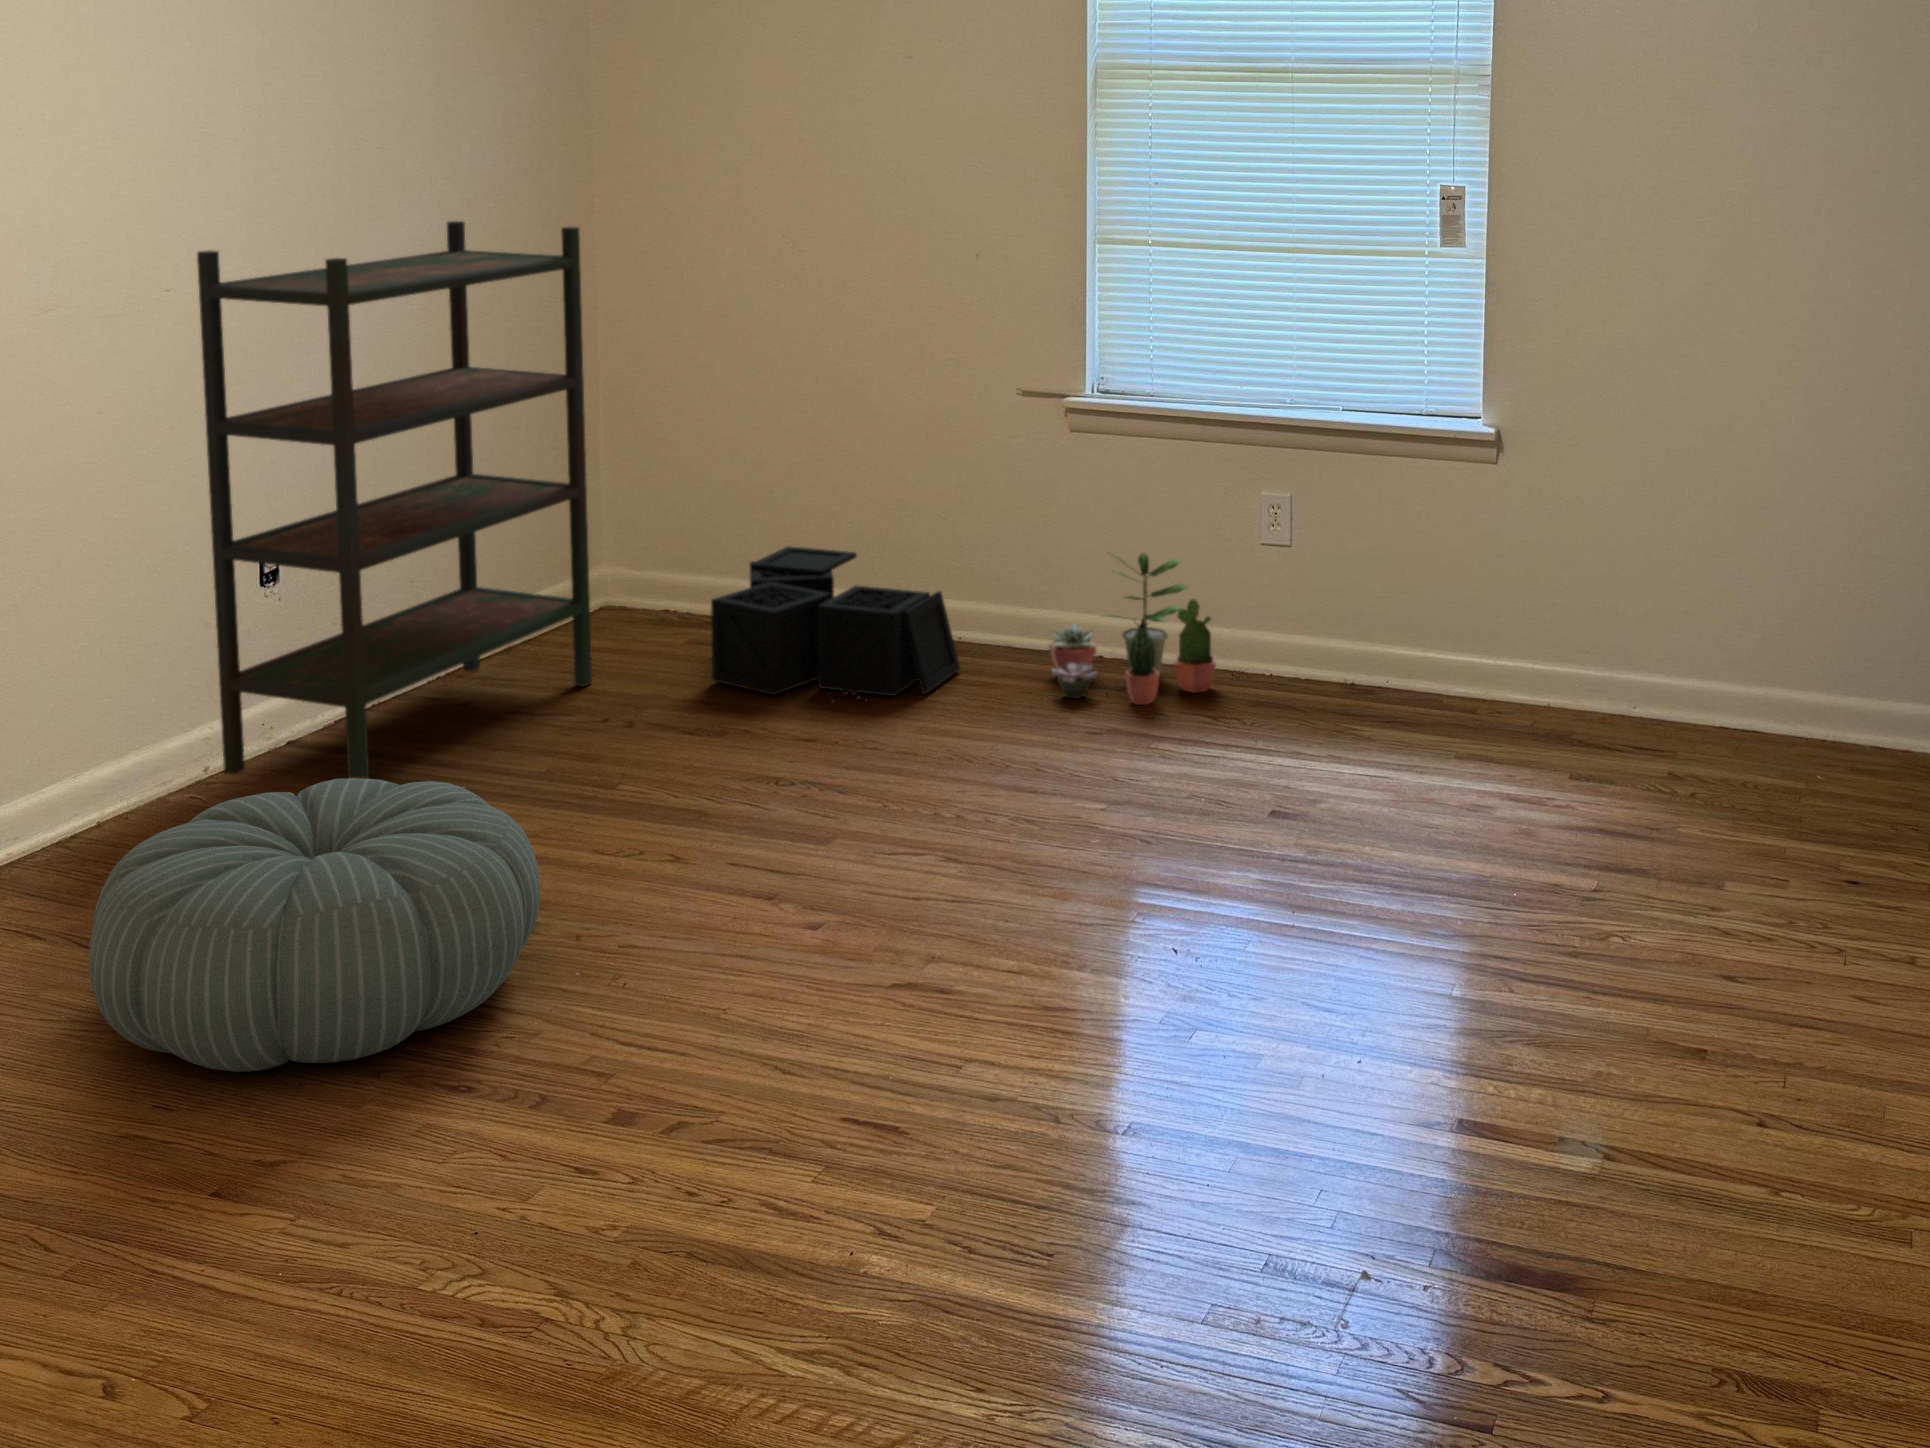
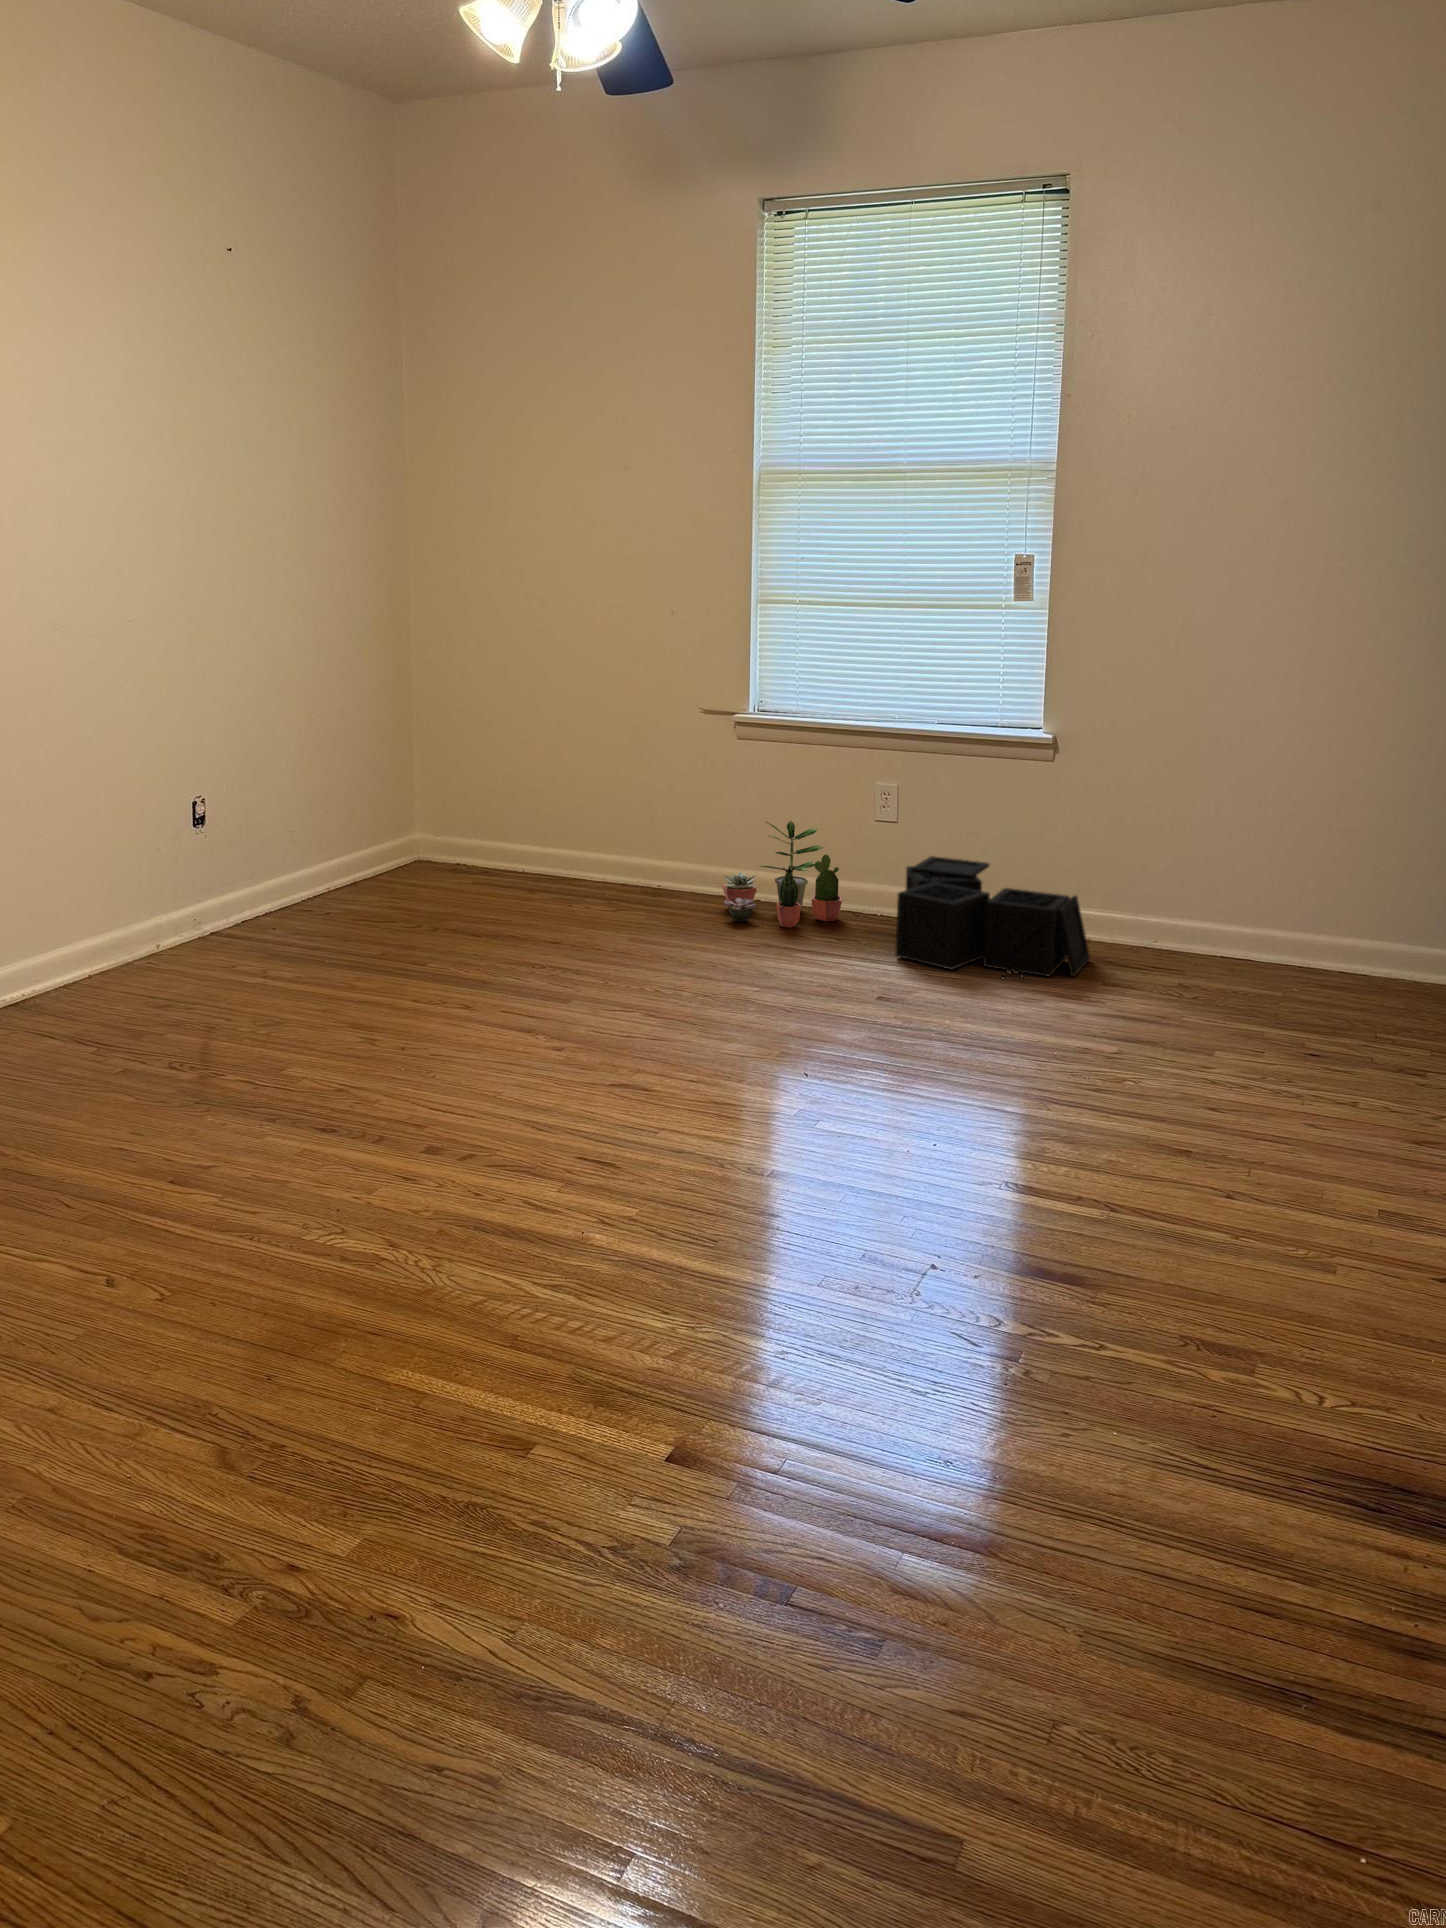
bookshelf: present [197,221,592,779] -> none [154,584,410,961]
storage bin: present [711,547,960,704] -> present [895,856,1090,979]
pouf: present [89,778,540,1072] -> none [95,935,377,1109]

